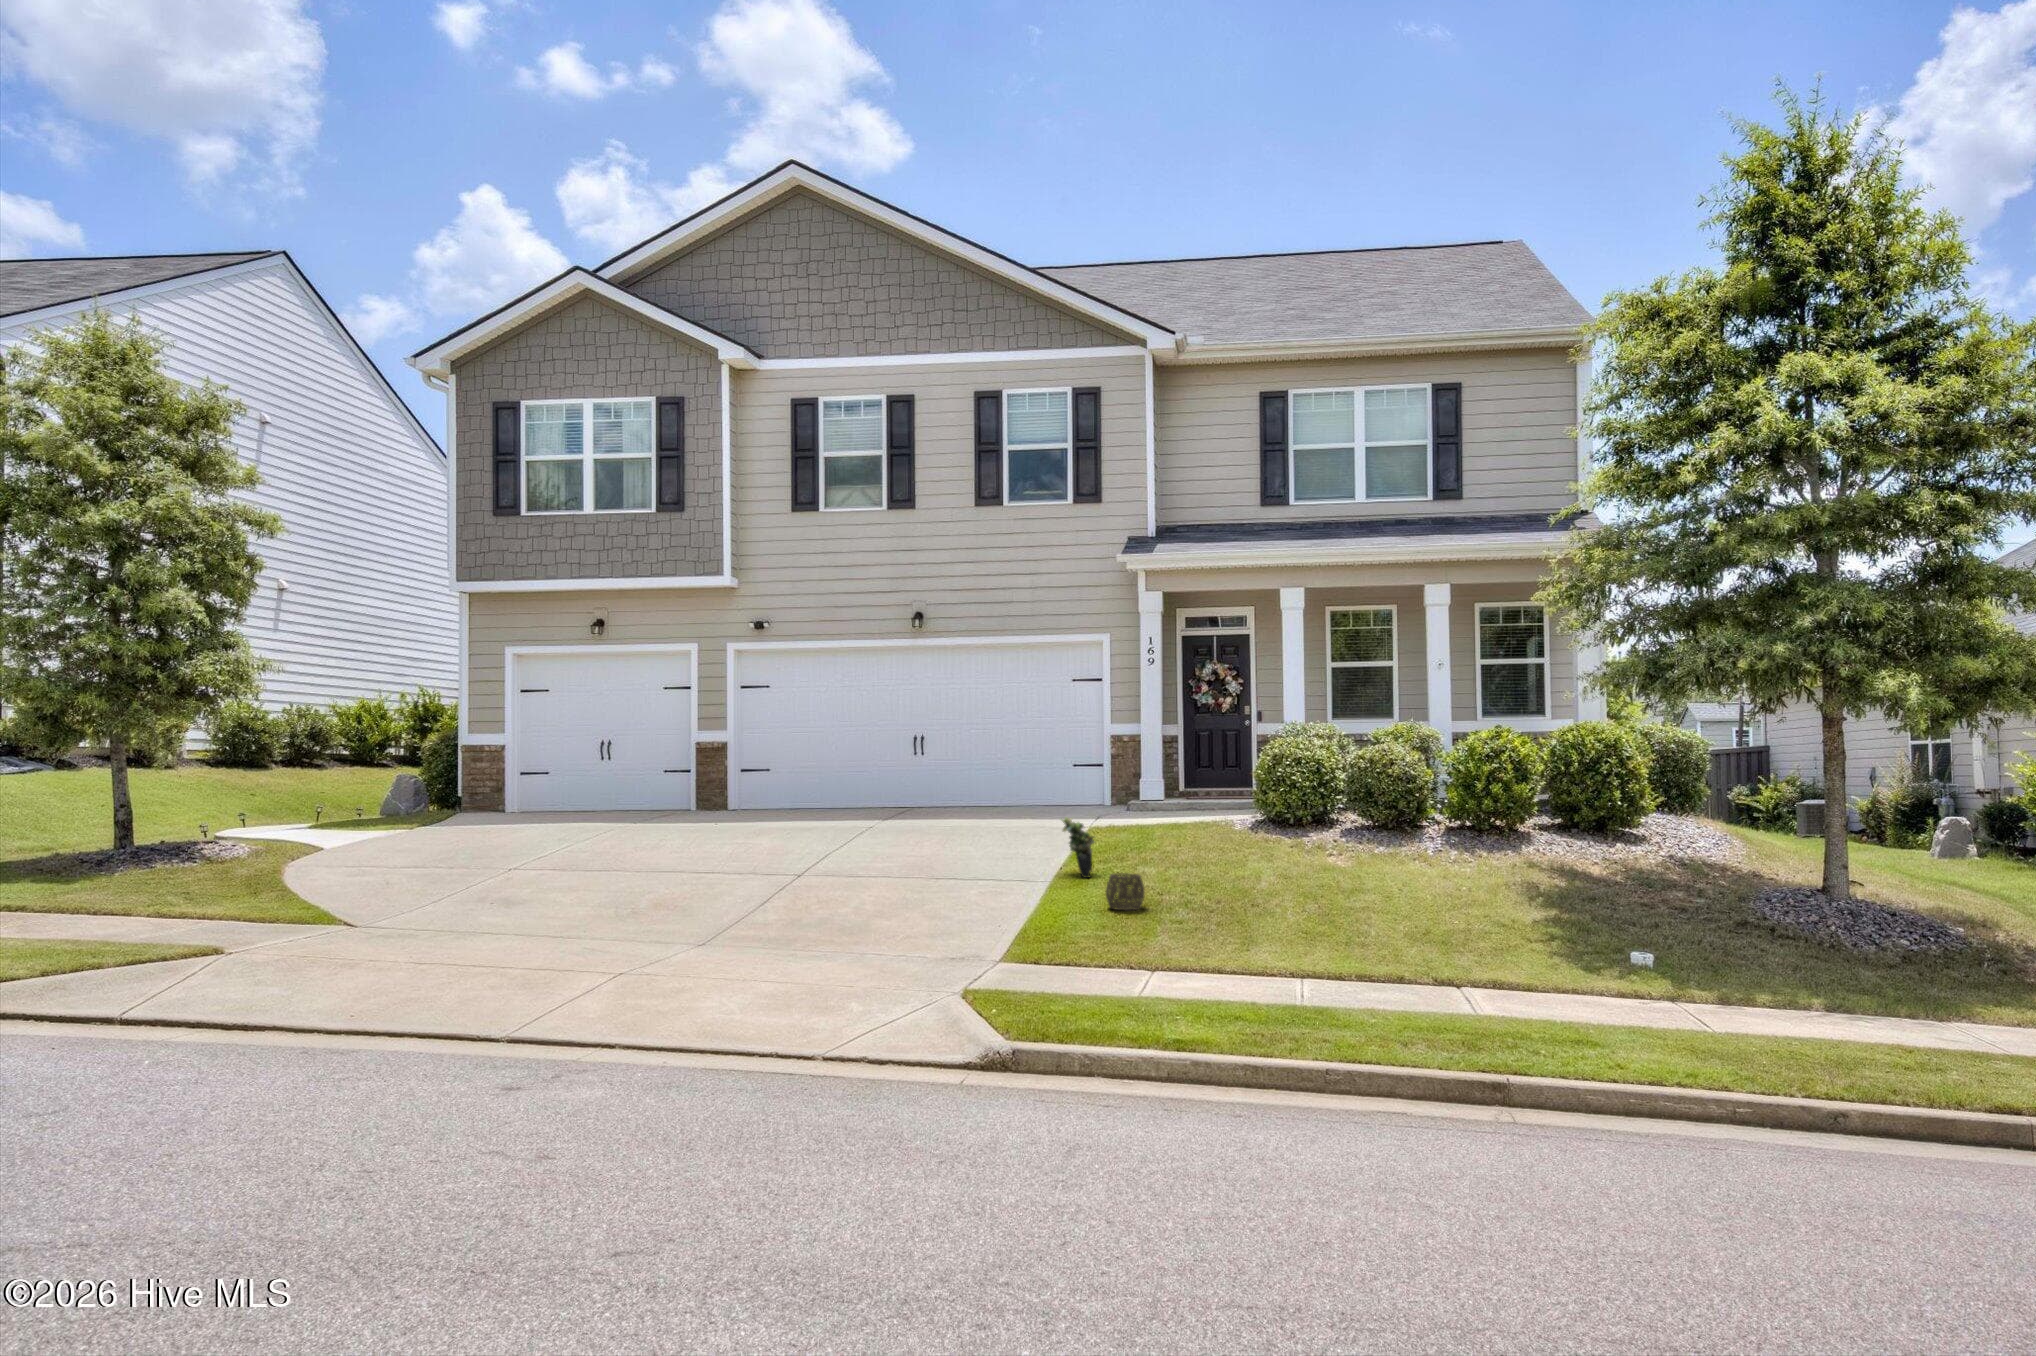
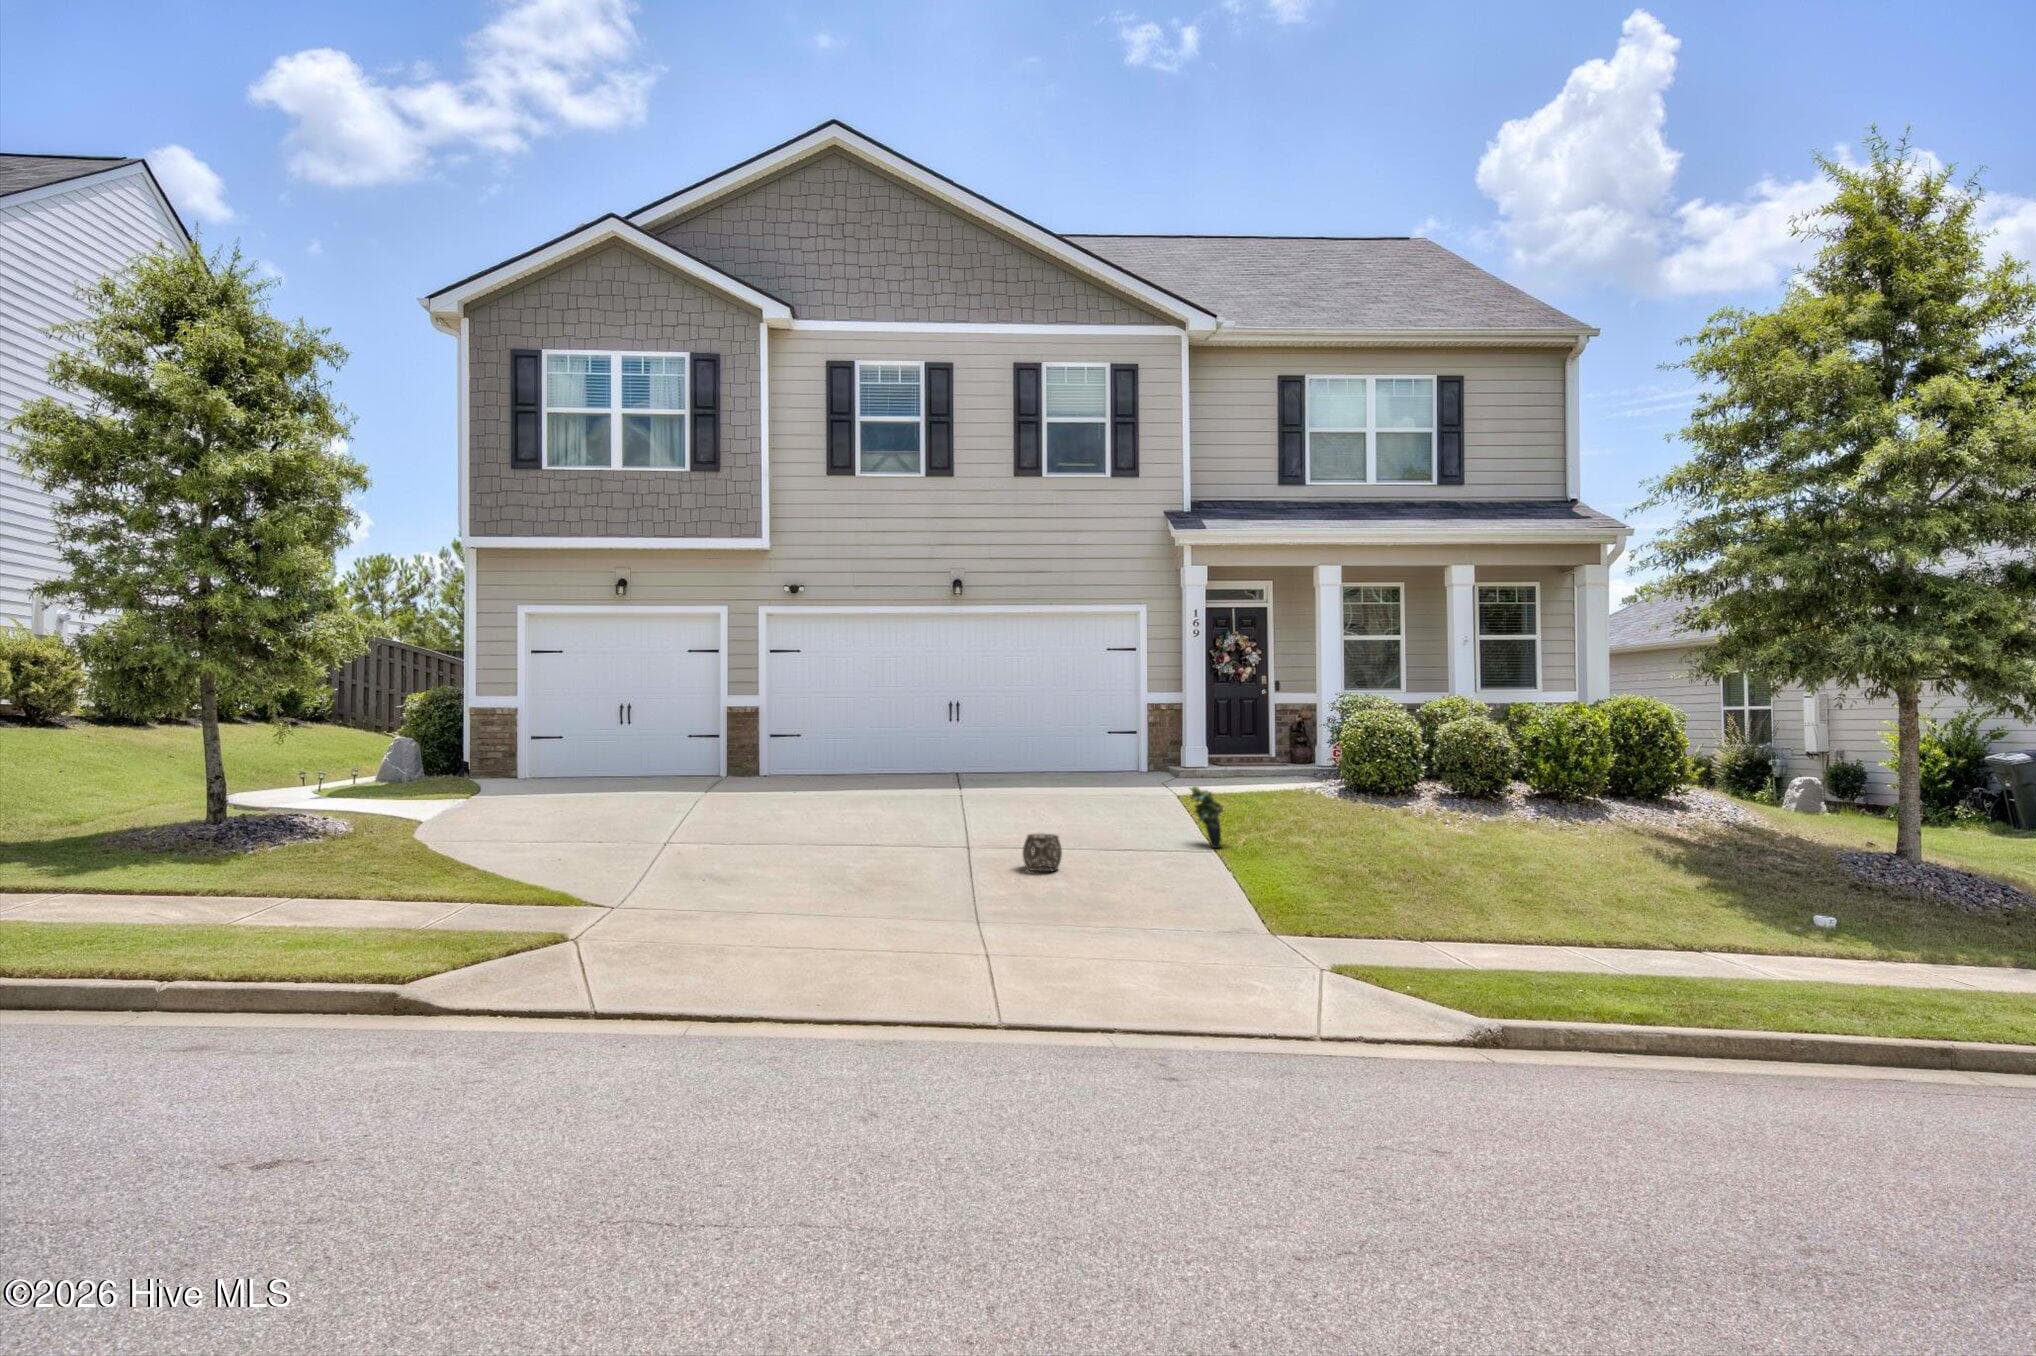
woven basket: present [1106,873,1145,910] -> present [1023,834,1062,871]

